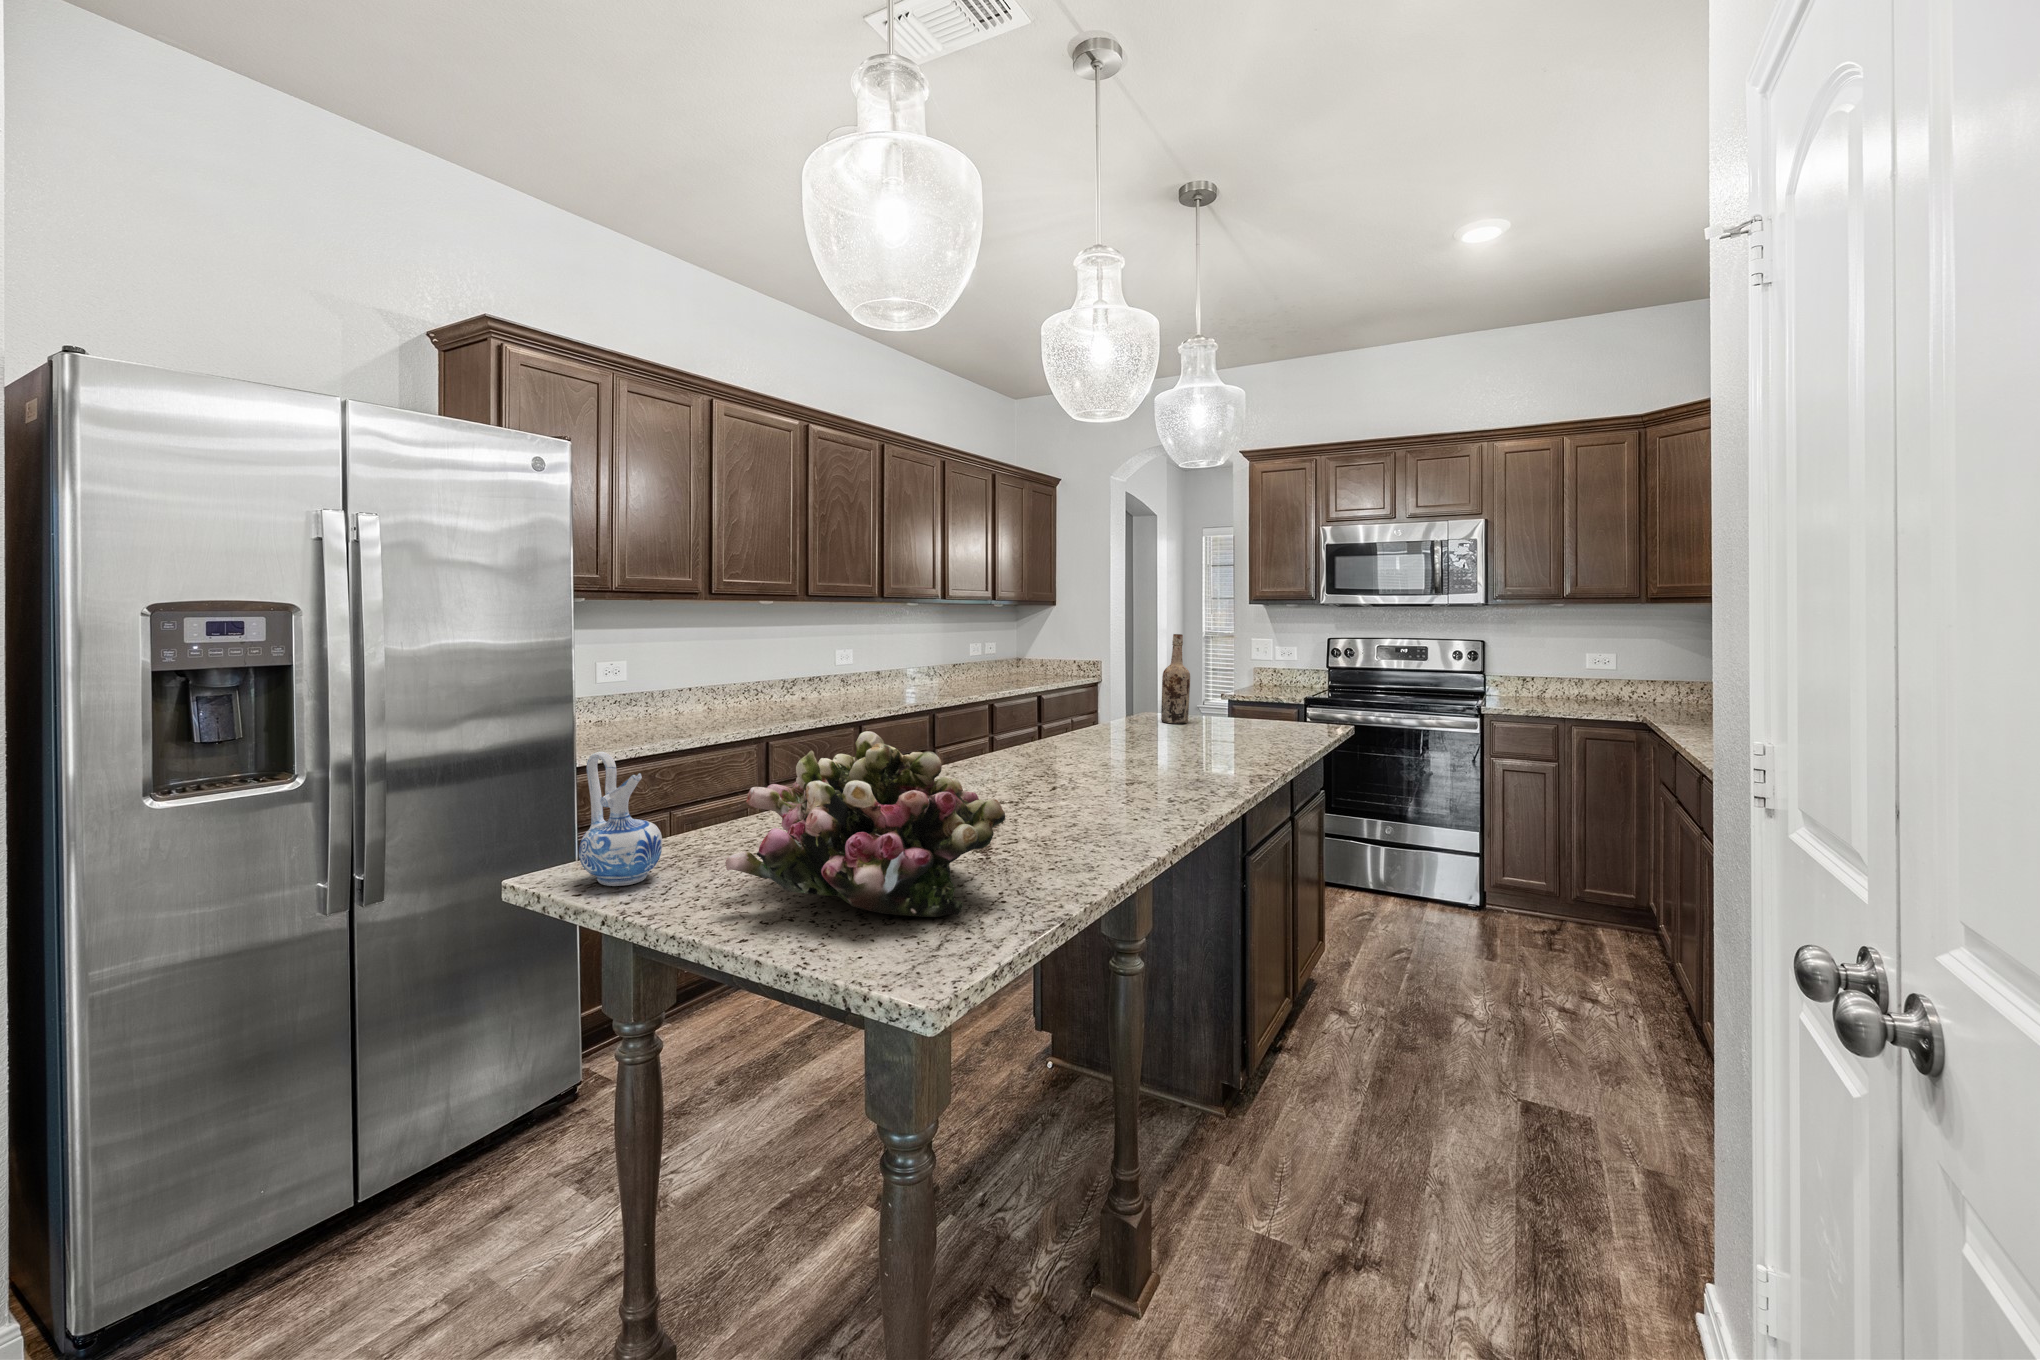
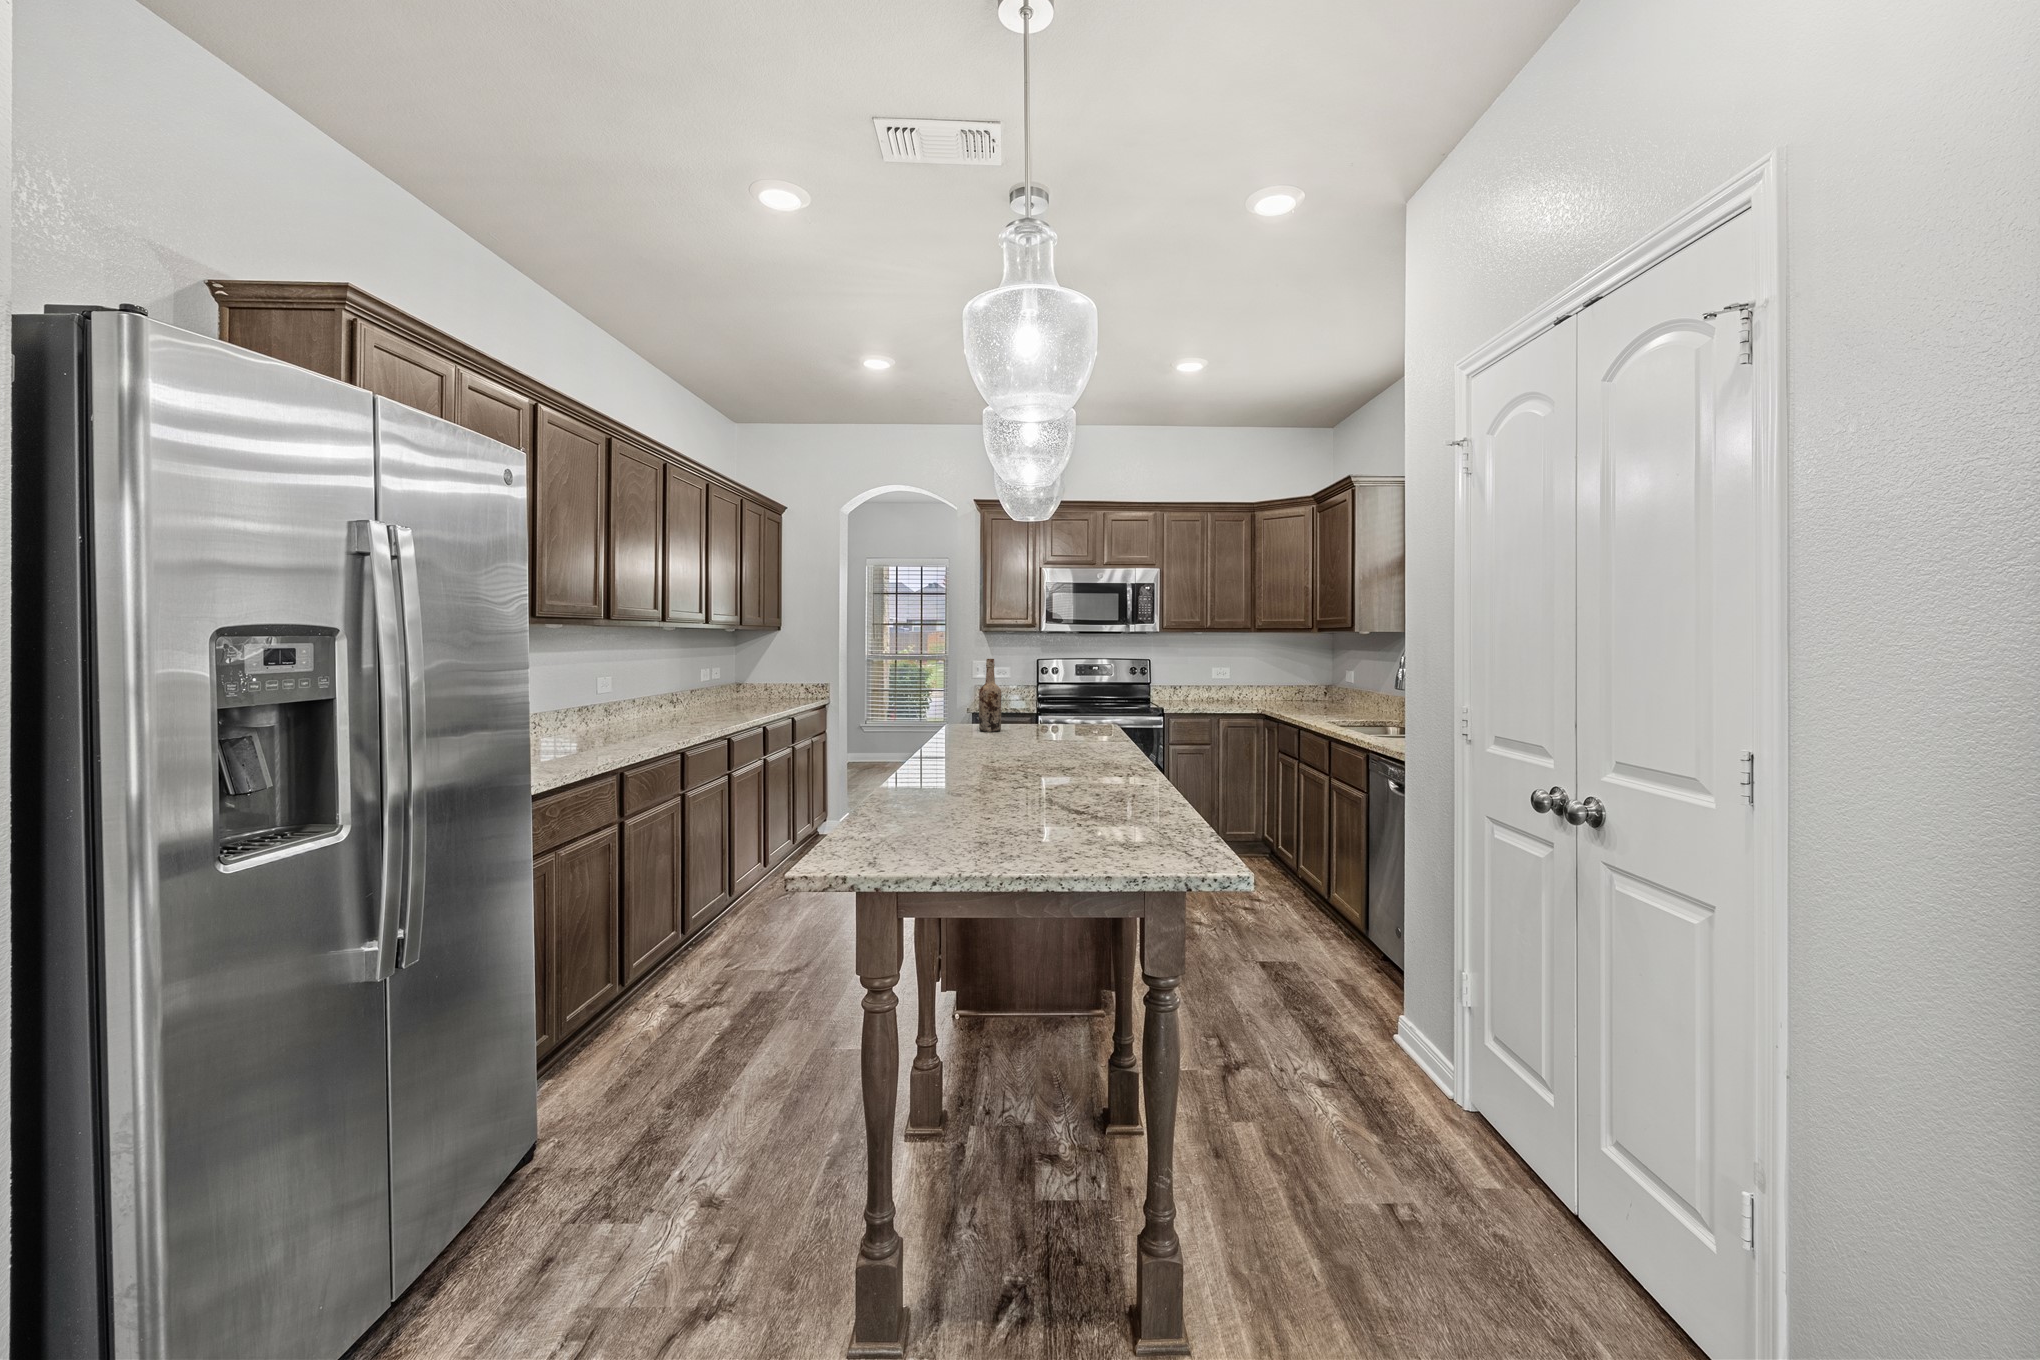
flower arrangement: present [726,731,1005,917] -> none [982,726,1153,839]
ceramic pitcher: present [579,752,662,886] -> none [867,757,926,857]

